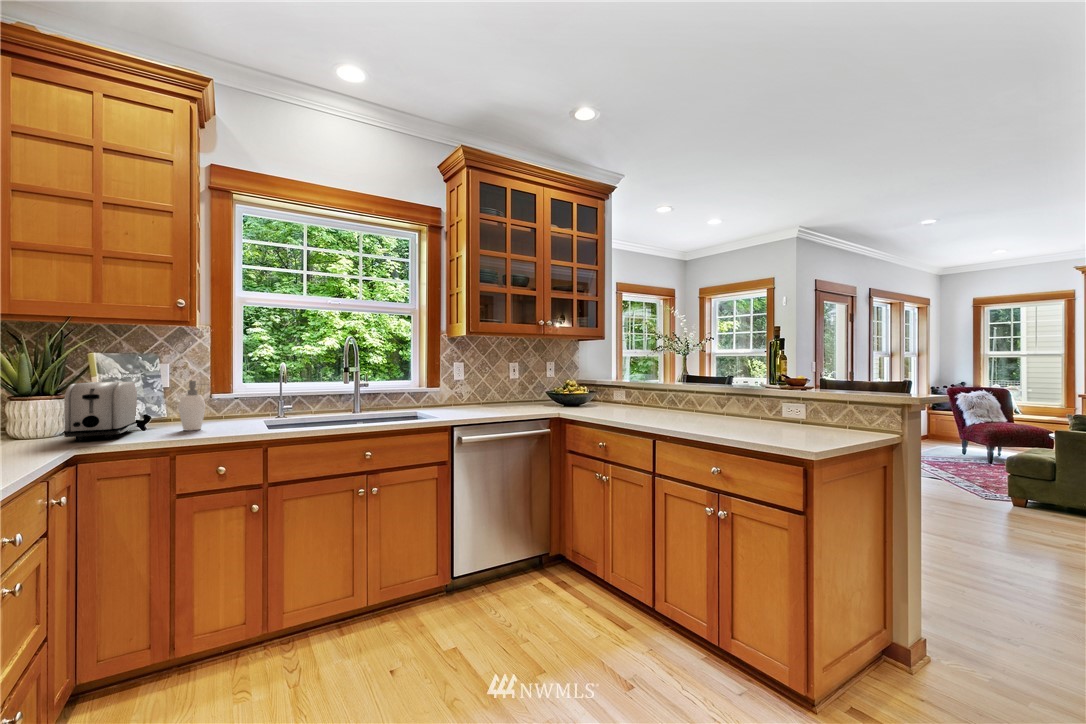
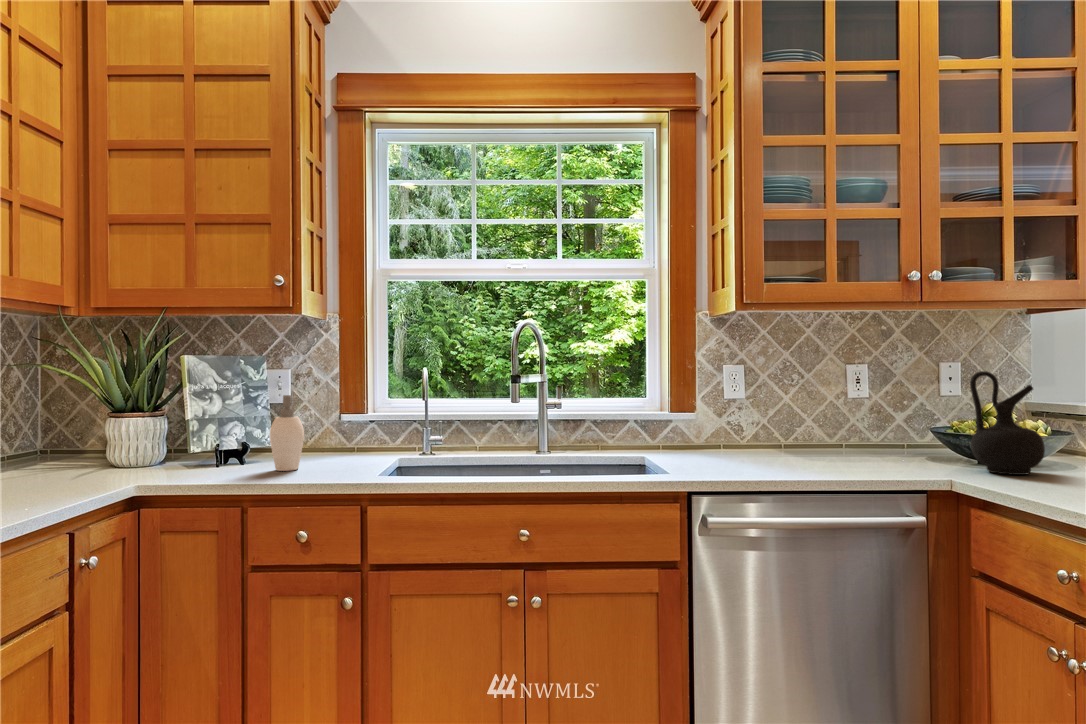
ceramic jug: none [563,366,588,408] -> present [970,371,1045,475]
toaster: present [64,382,137,441] -> none [129,395,232,478]

